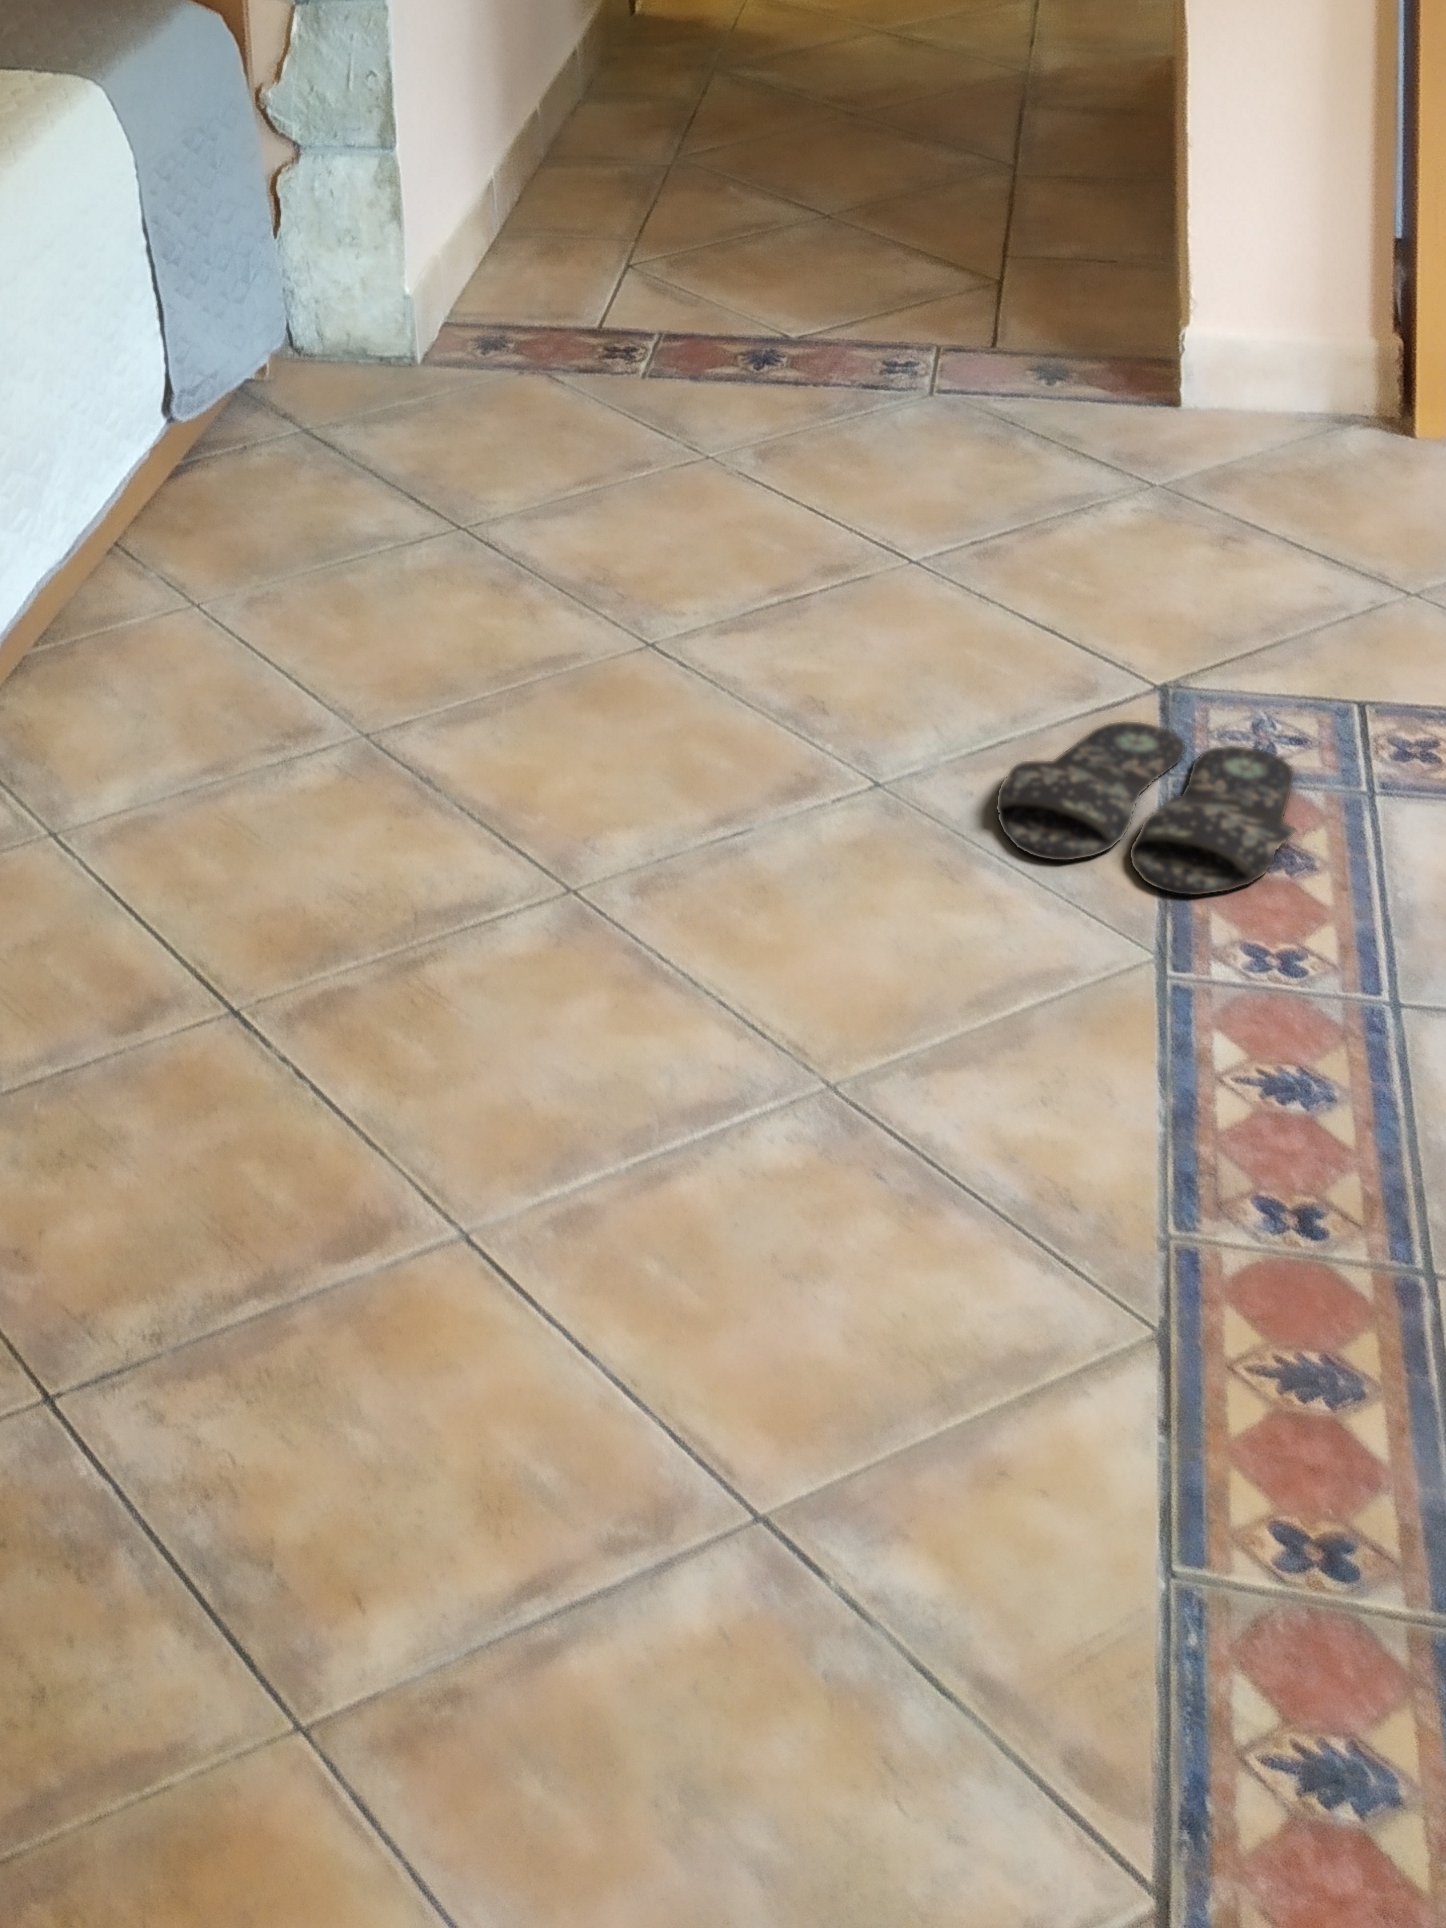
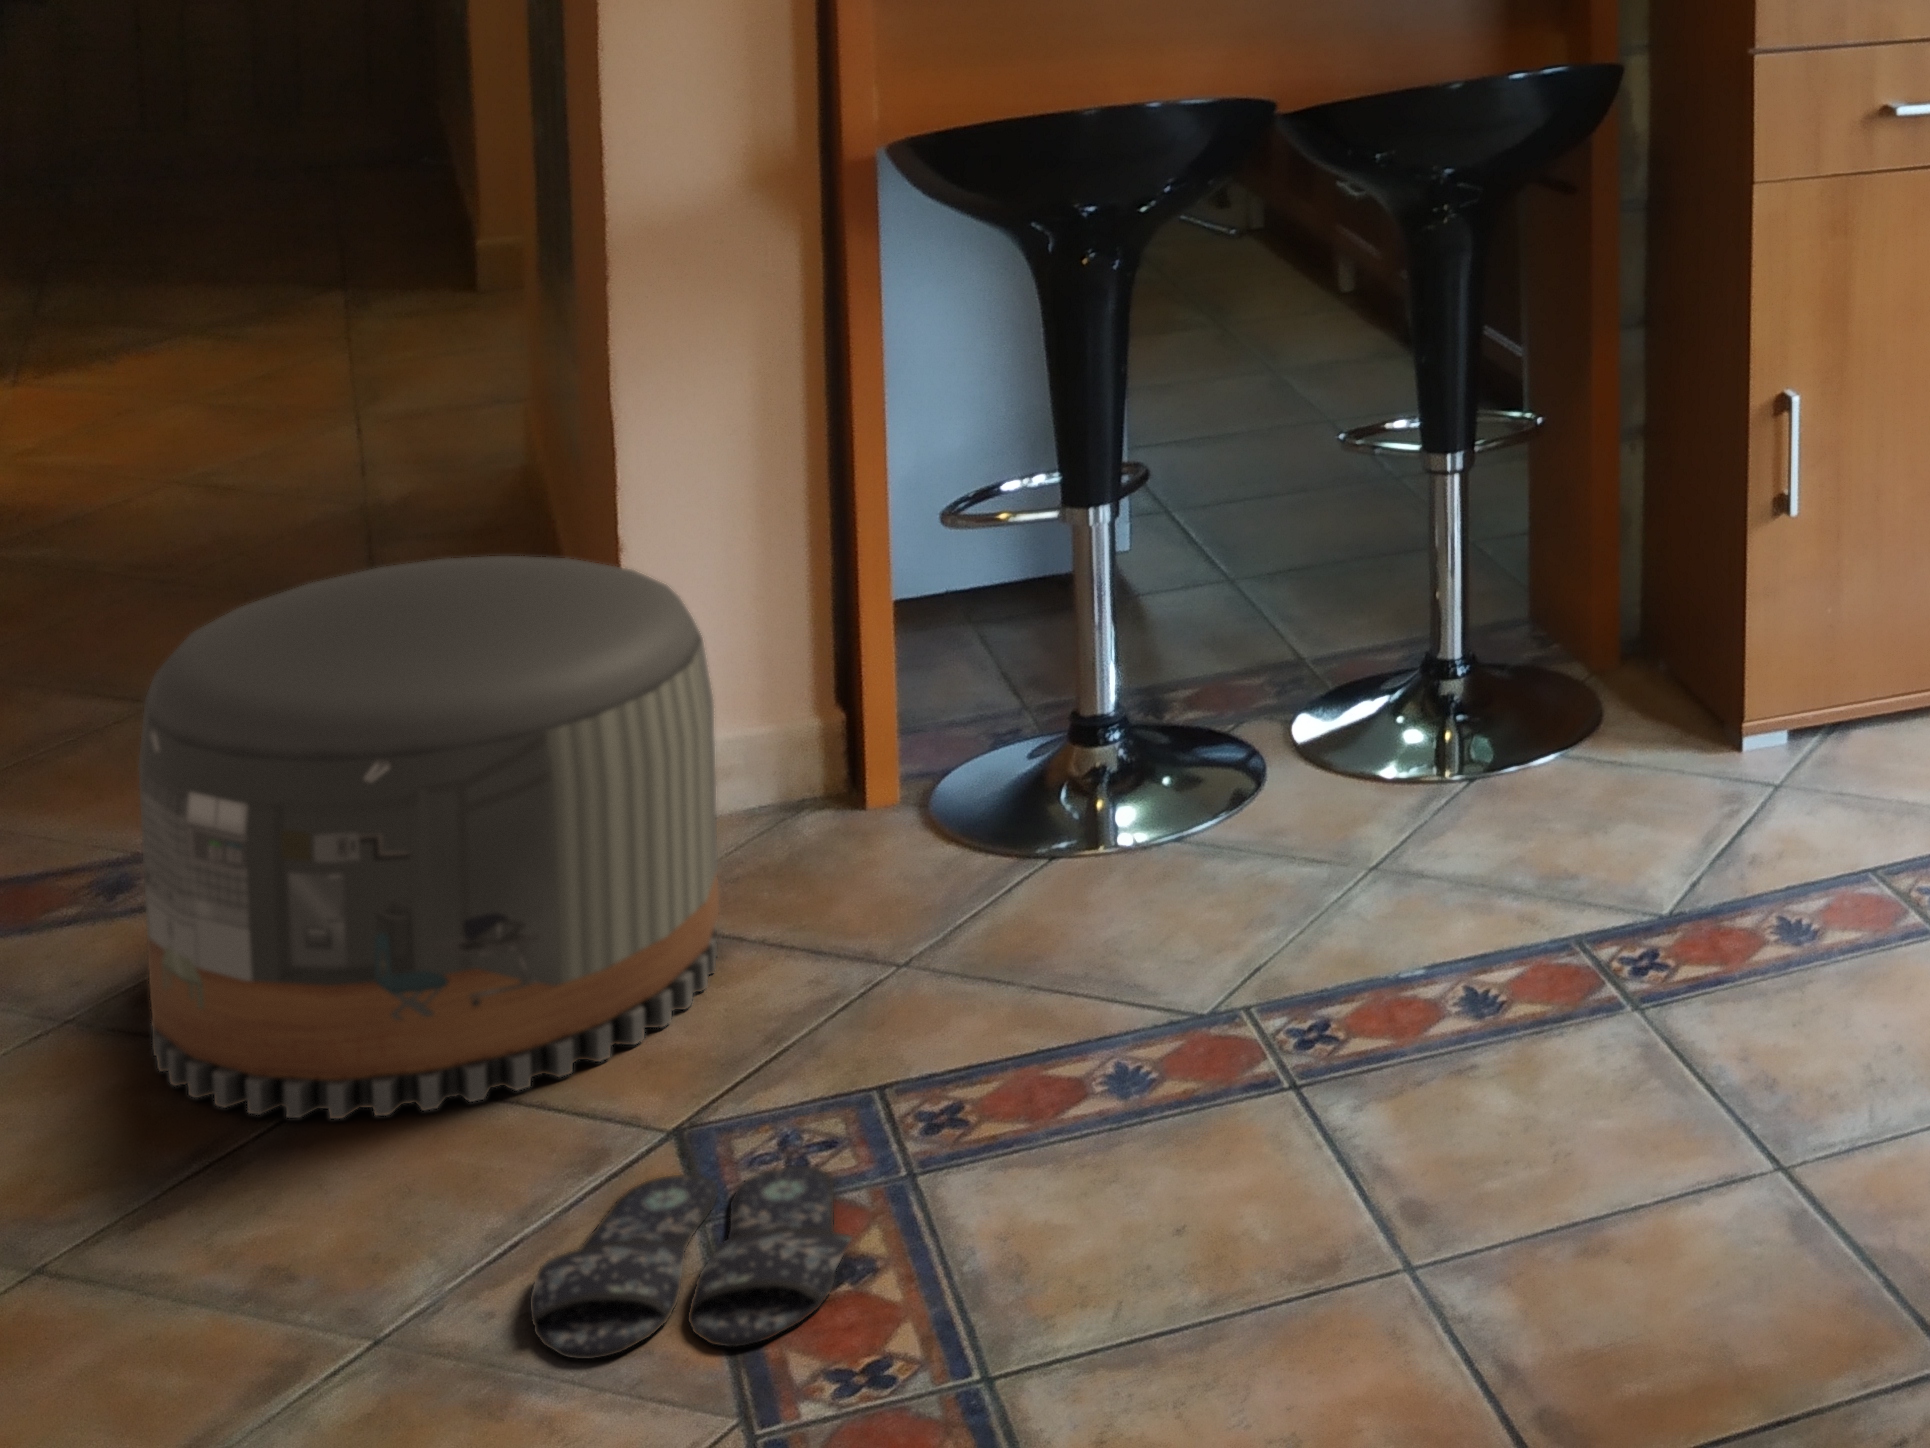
pouf: none [756,129,1244,611] -> present [138,556,719,1119]

